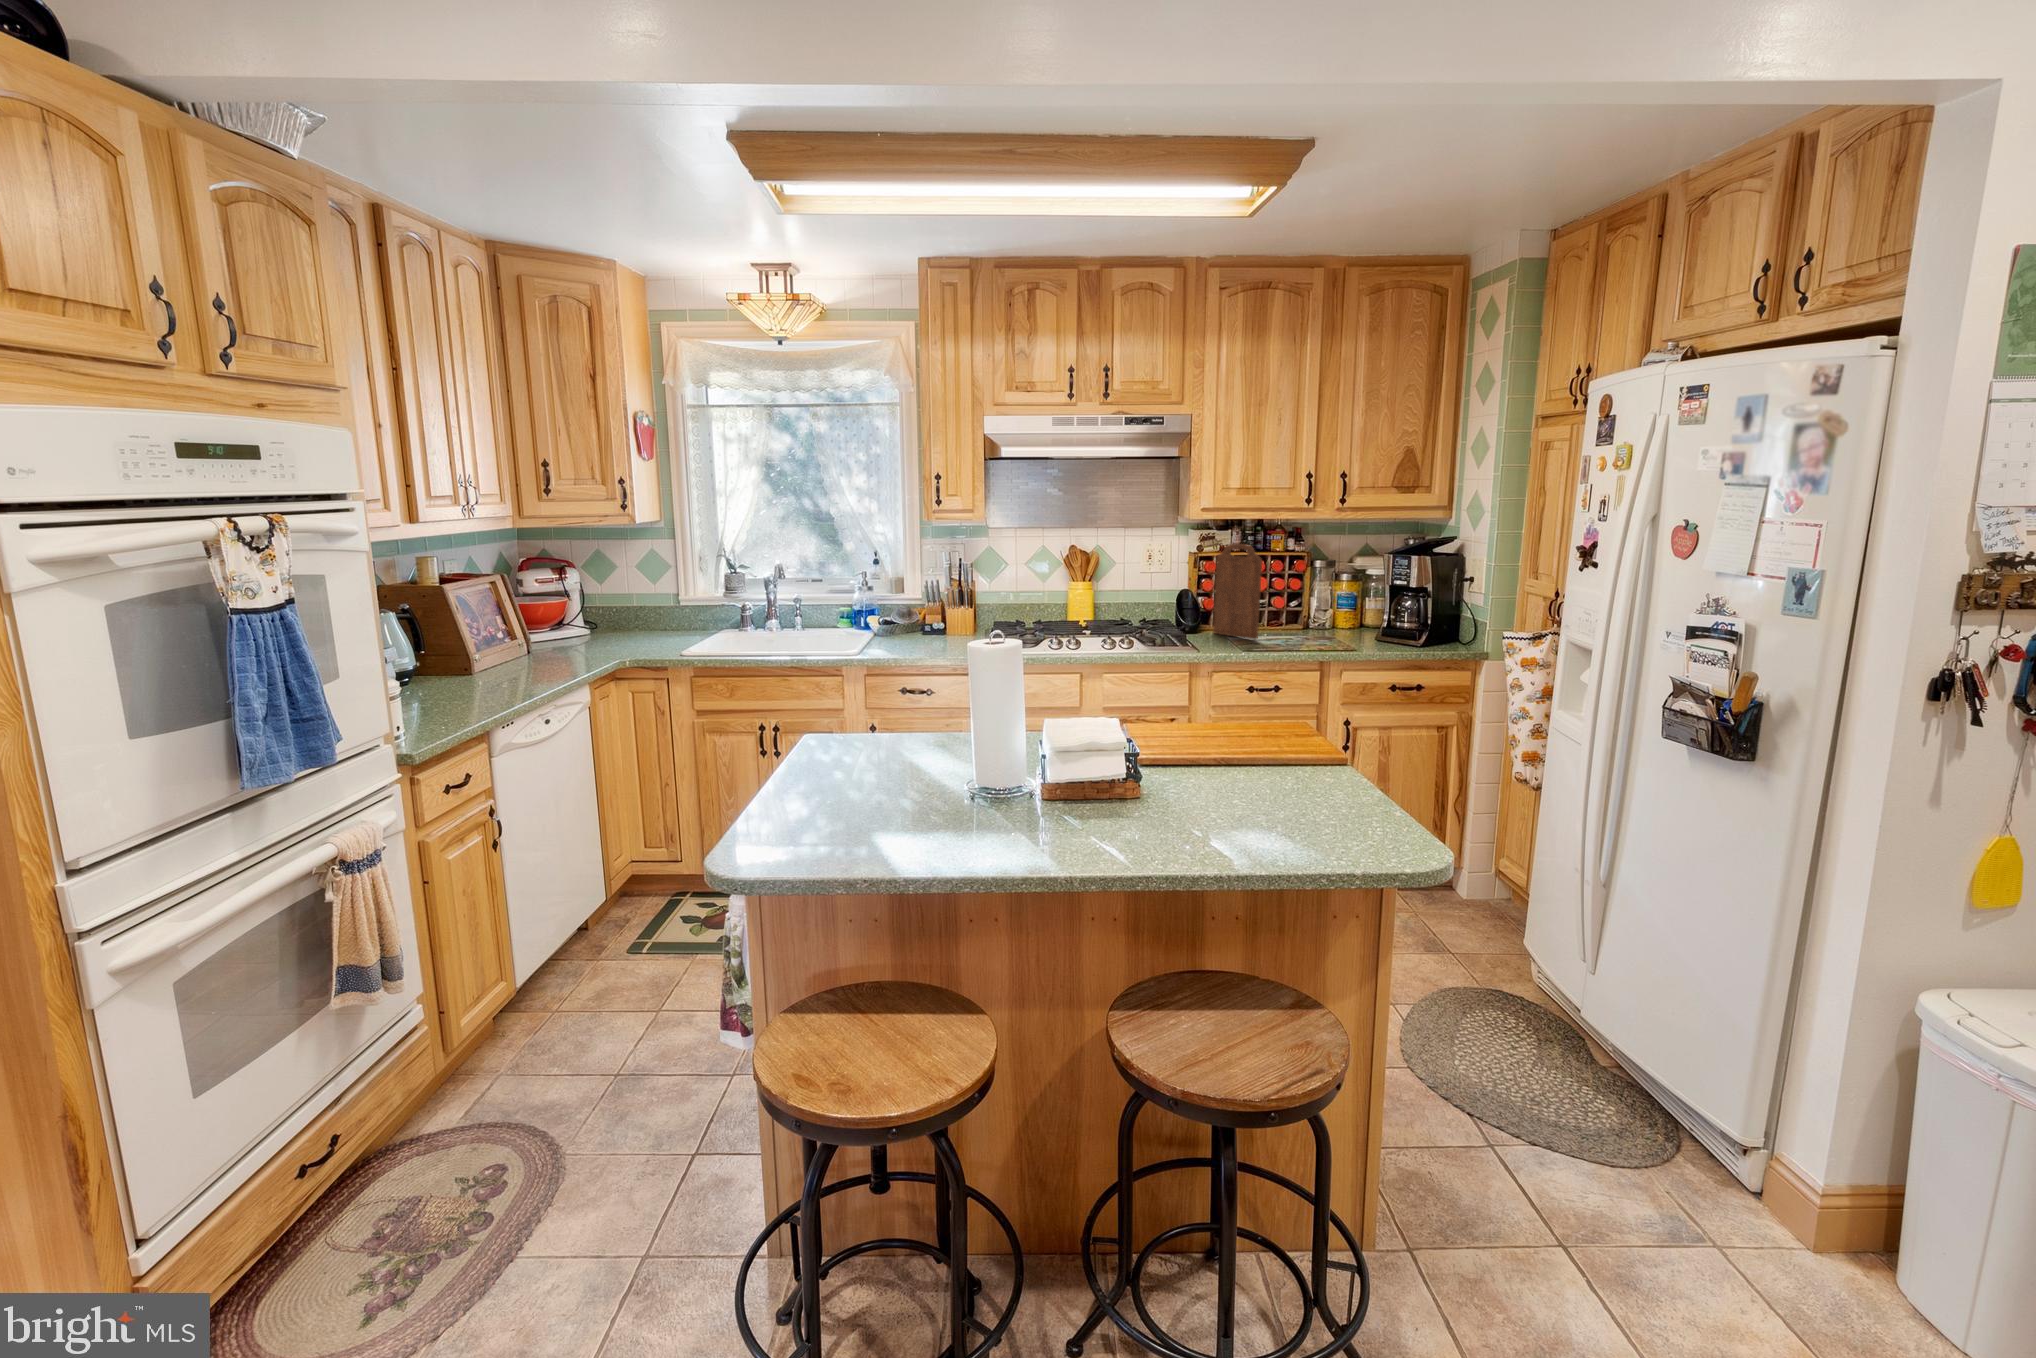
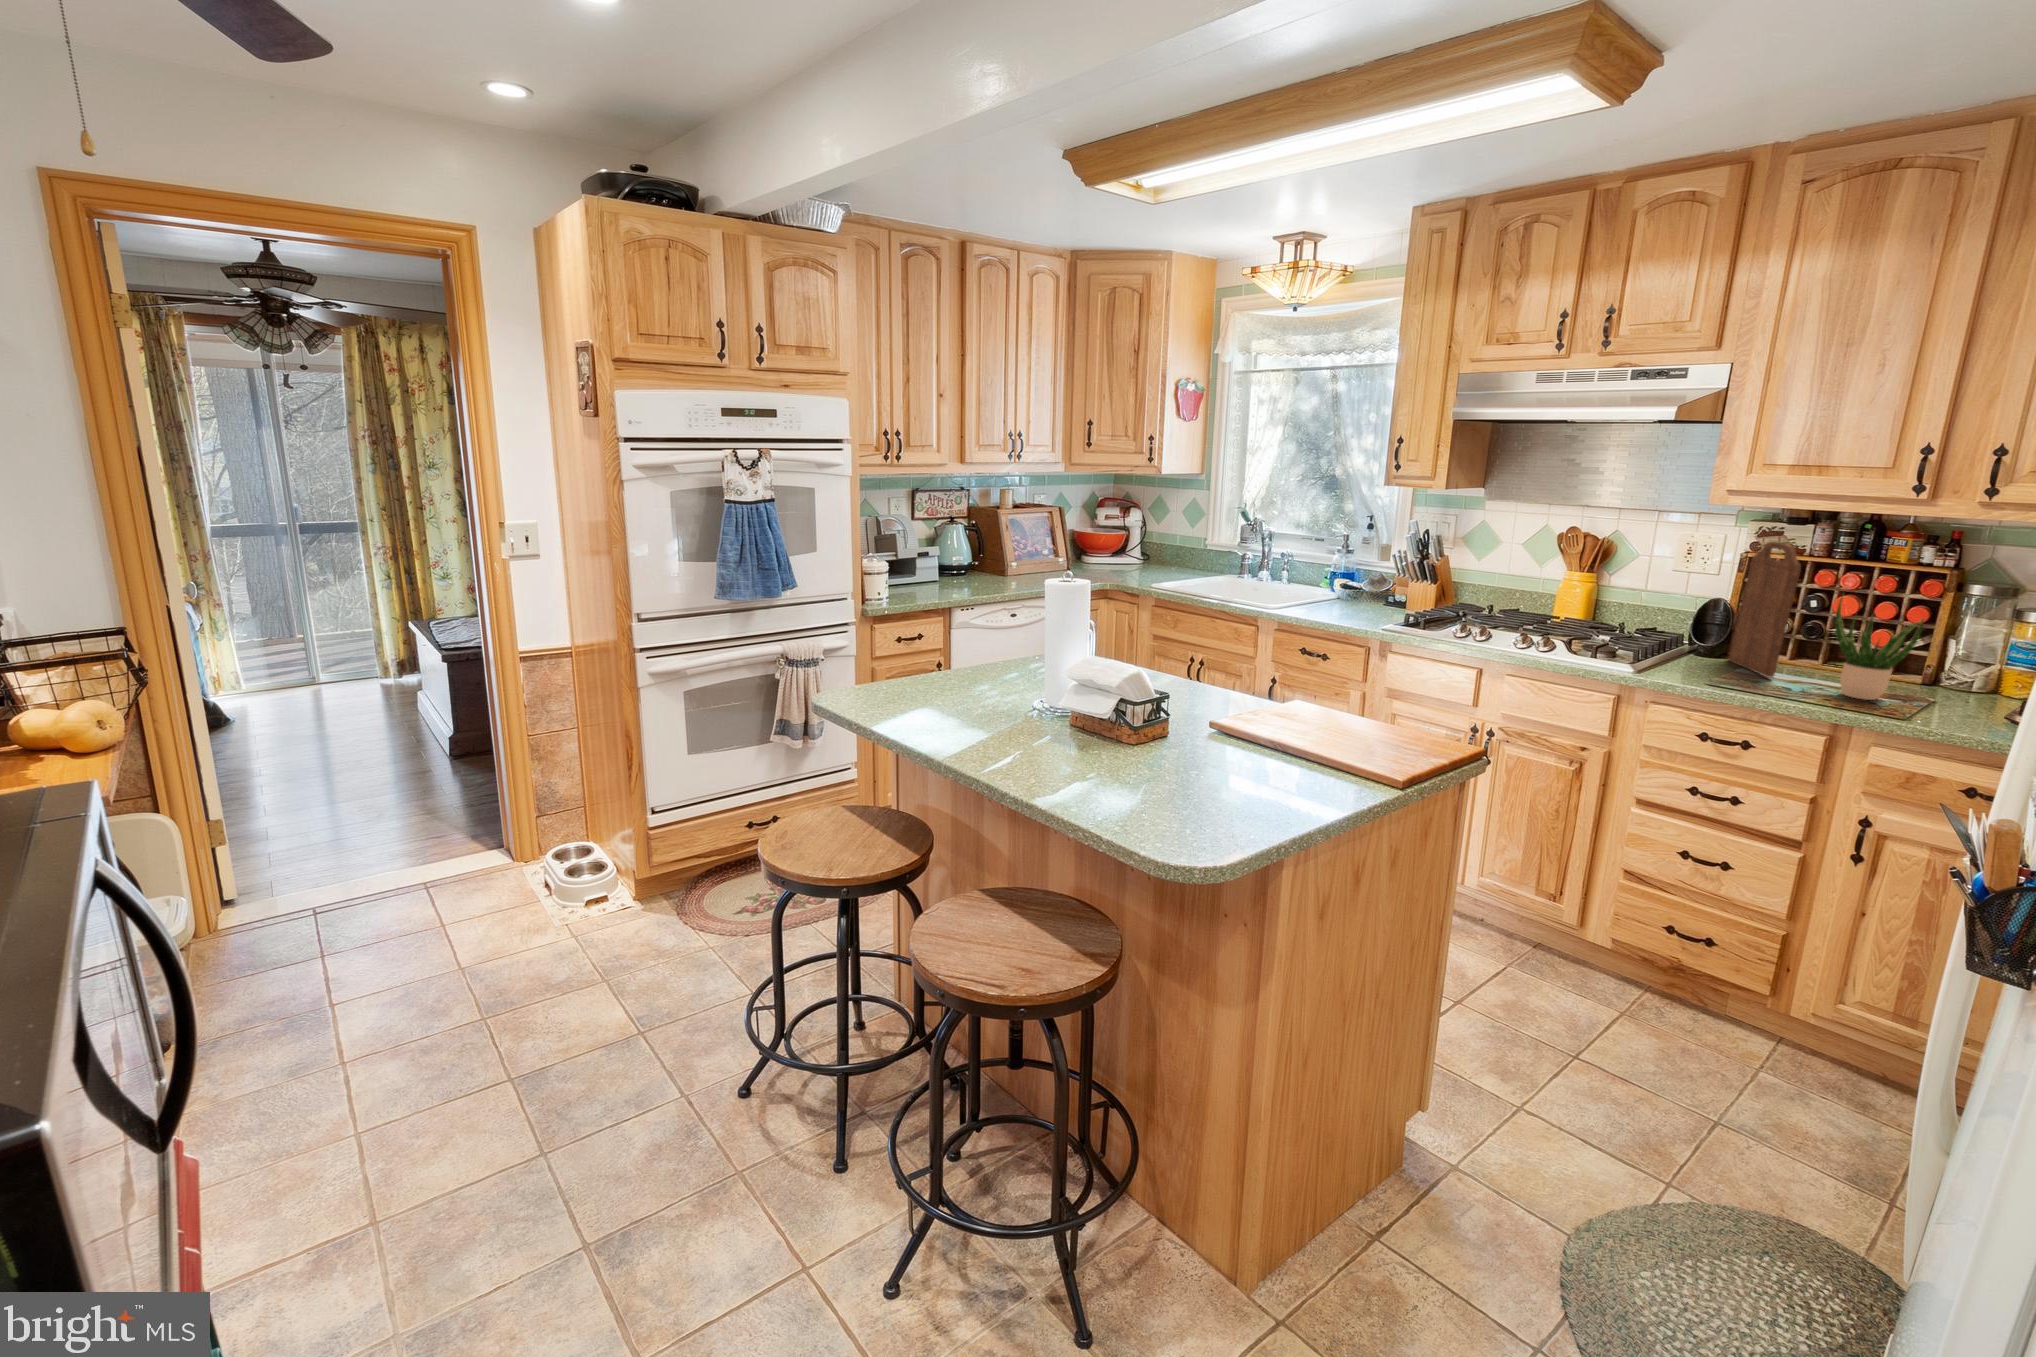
potted plant: none [1285,574,1336,643] -> present [1835,597,1924,700]

